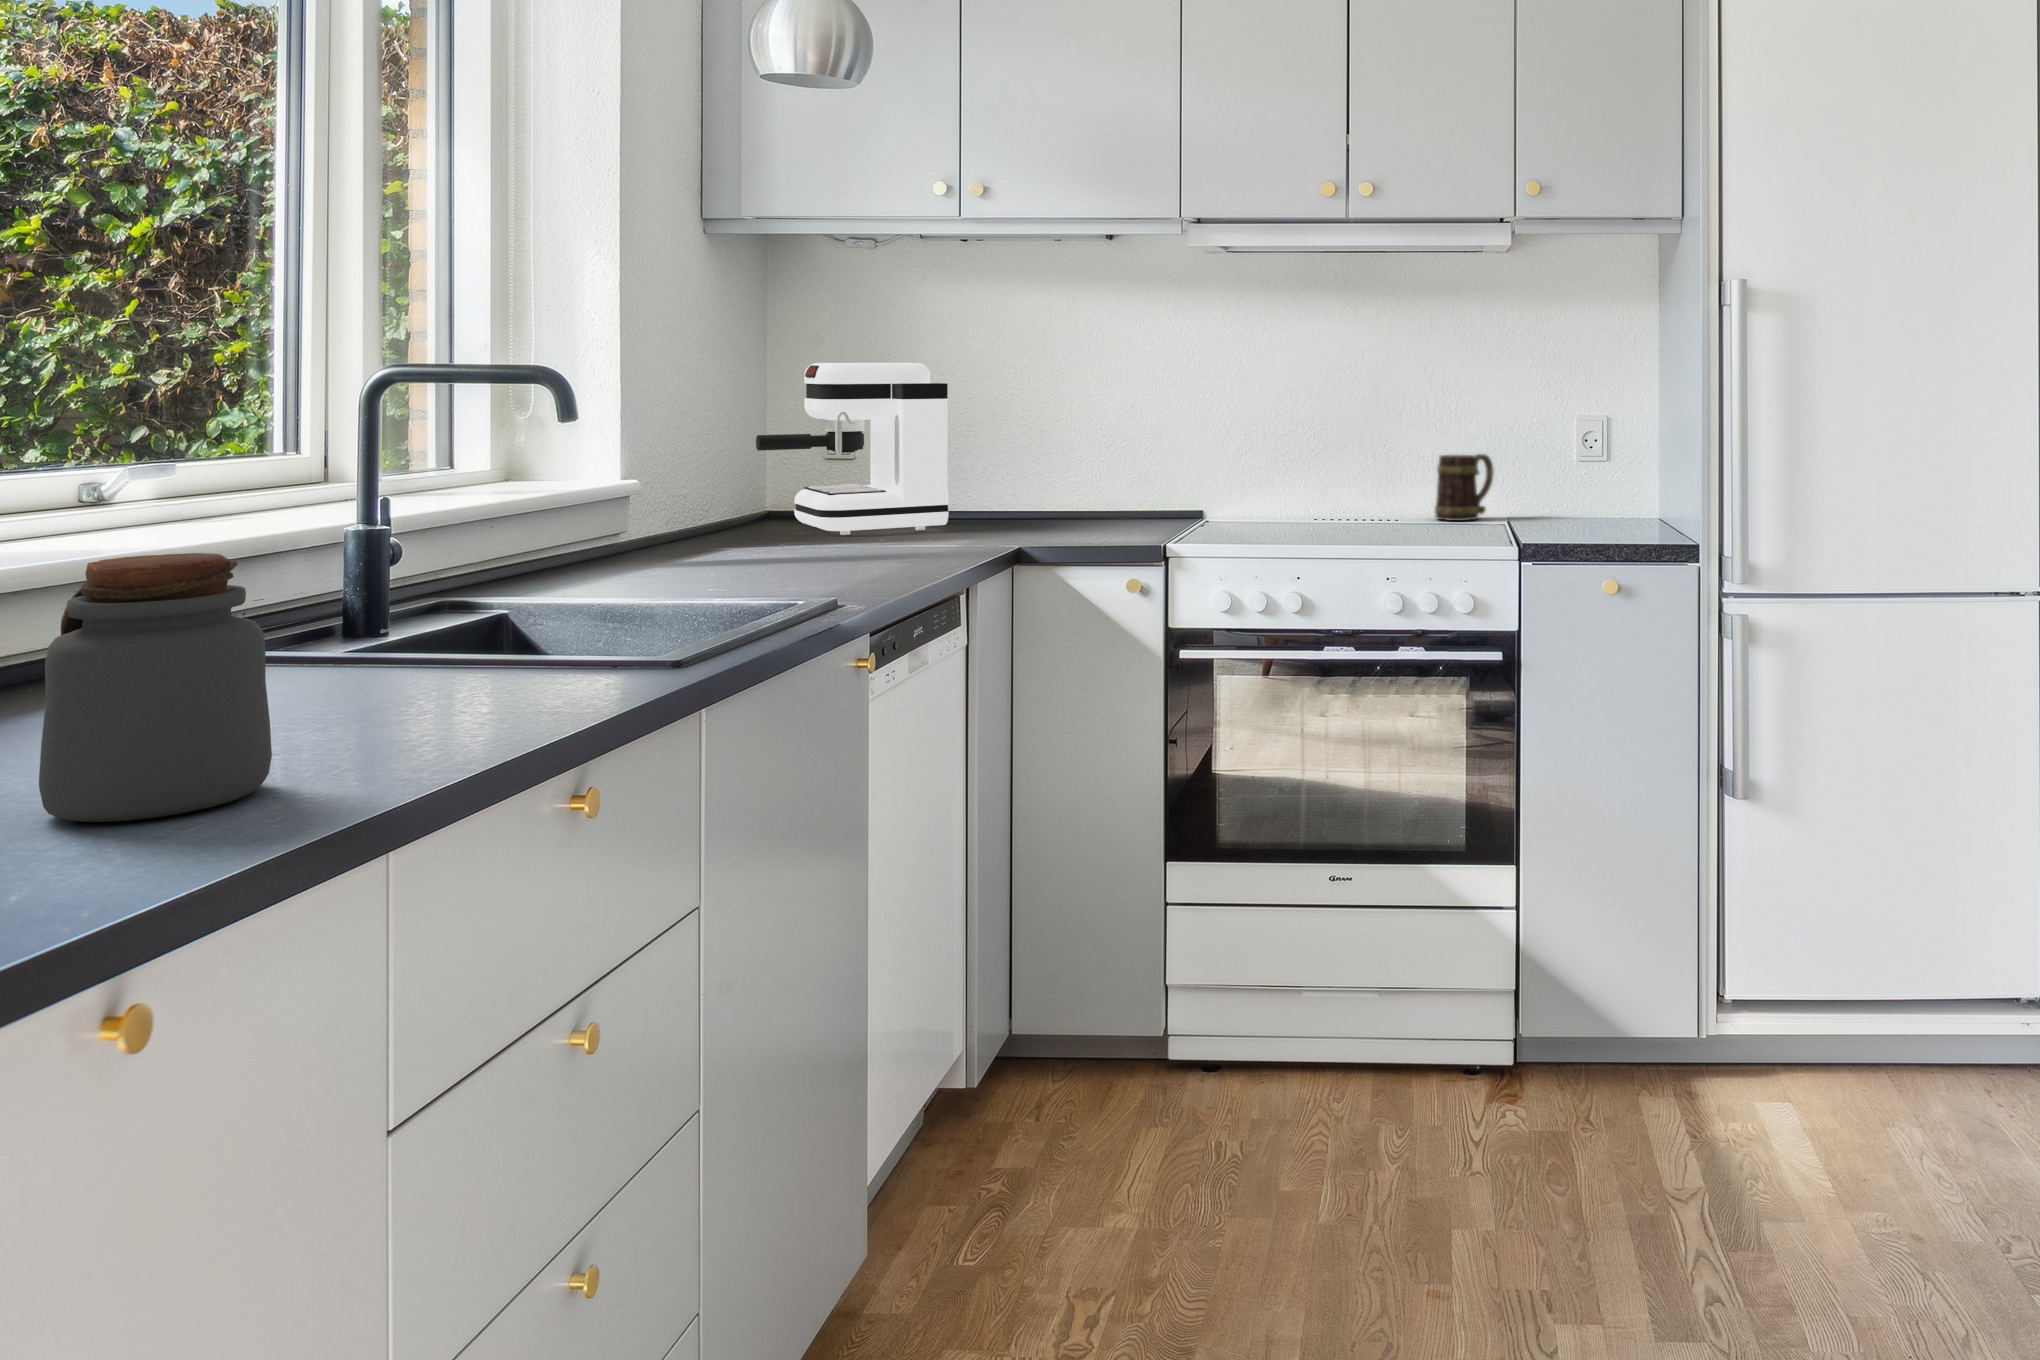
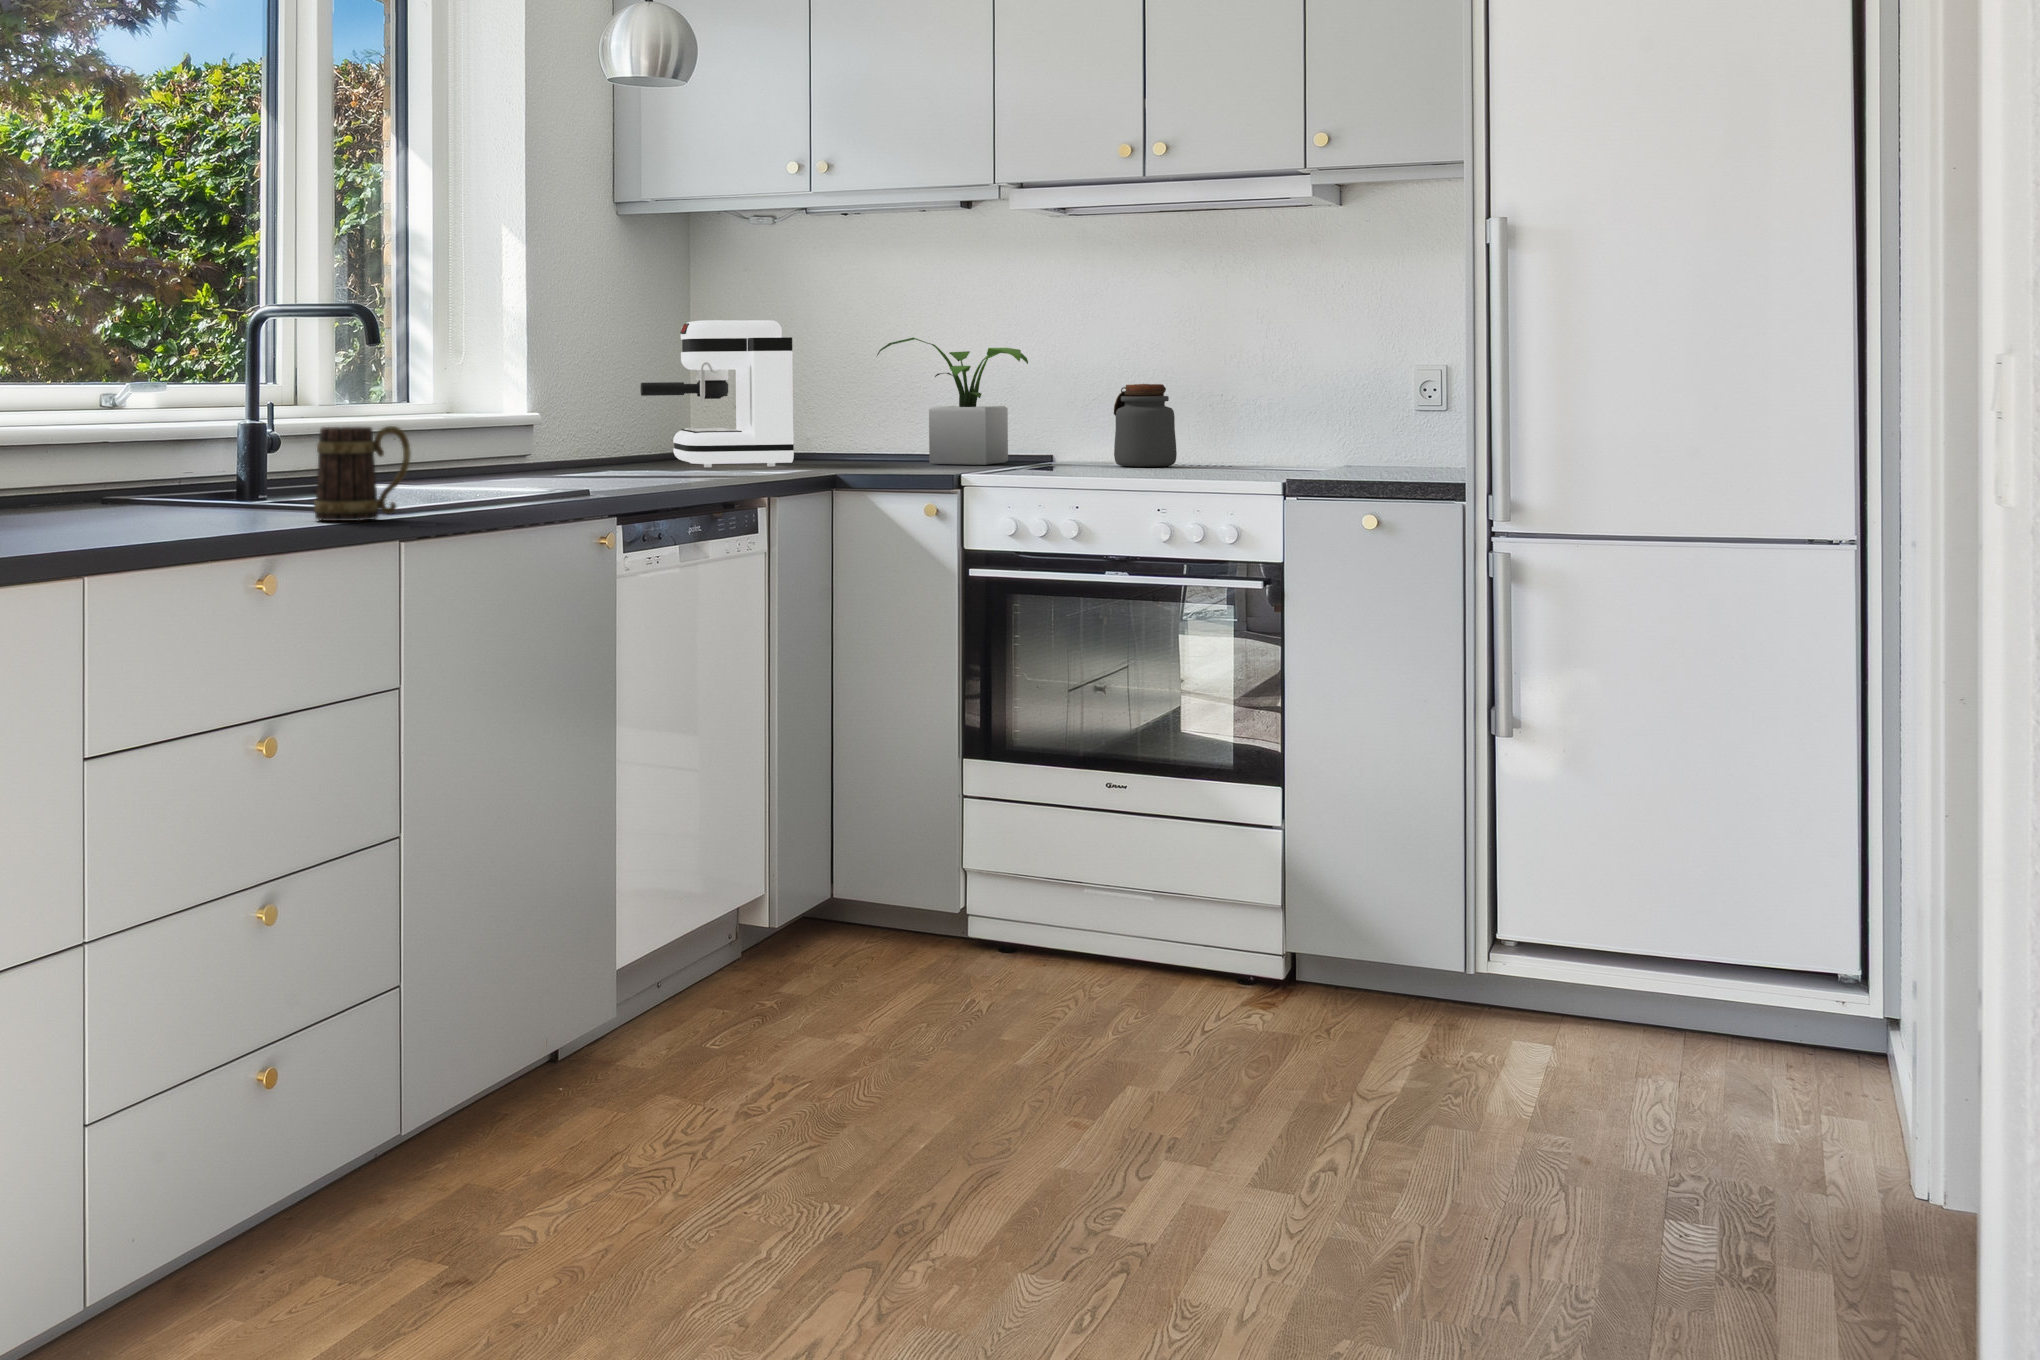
potted plant: none [1034,382,1198,519] -> present [877,338,1028,465]
mug: present [1435,454,1494,521] -> present [314,426,411,521]
jar: present [39,553,272,822] -> present [1114,384,1177,467]

